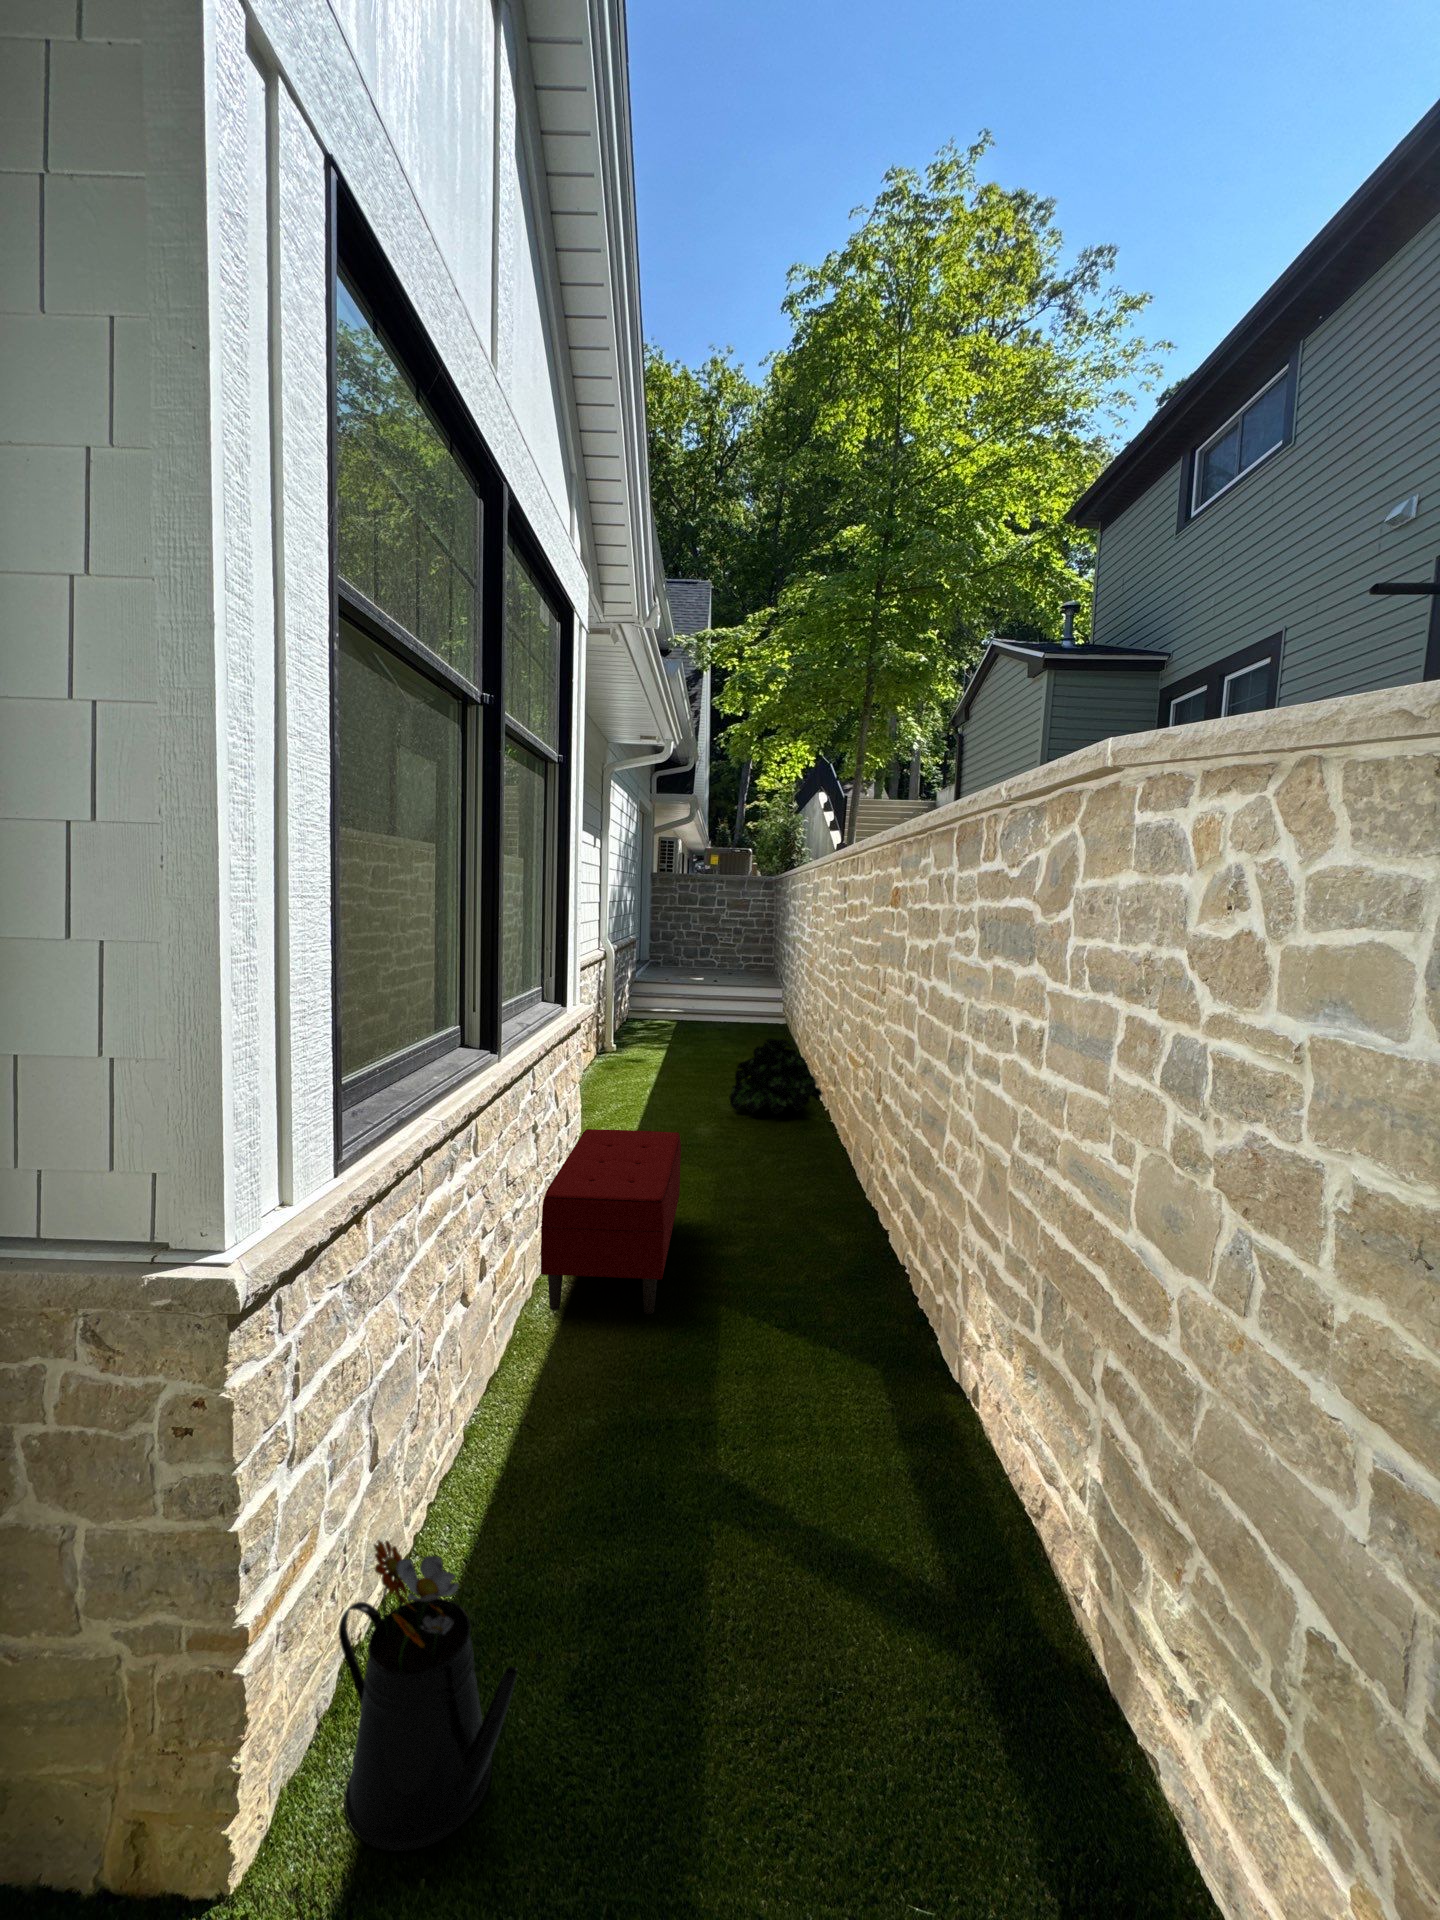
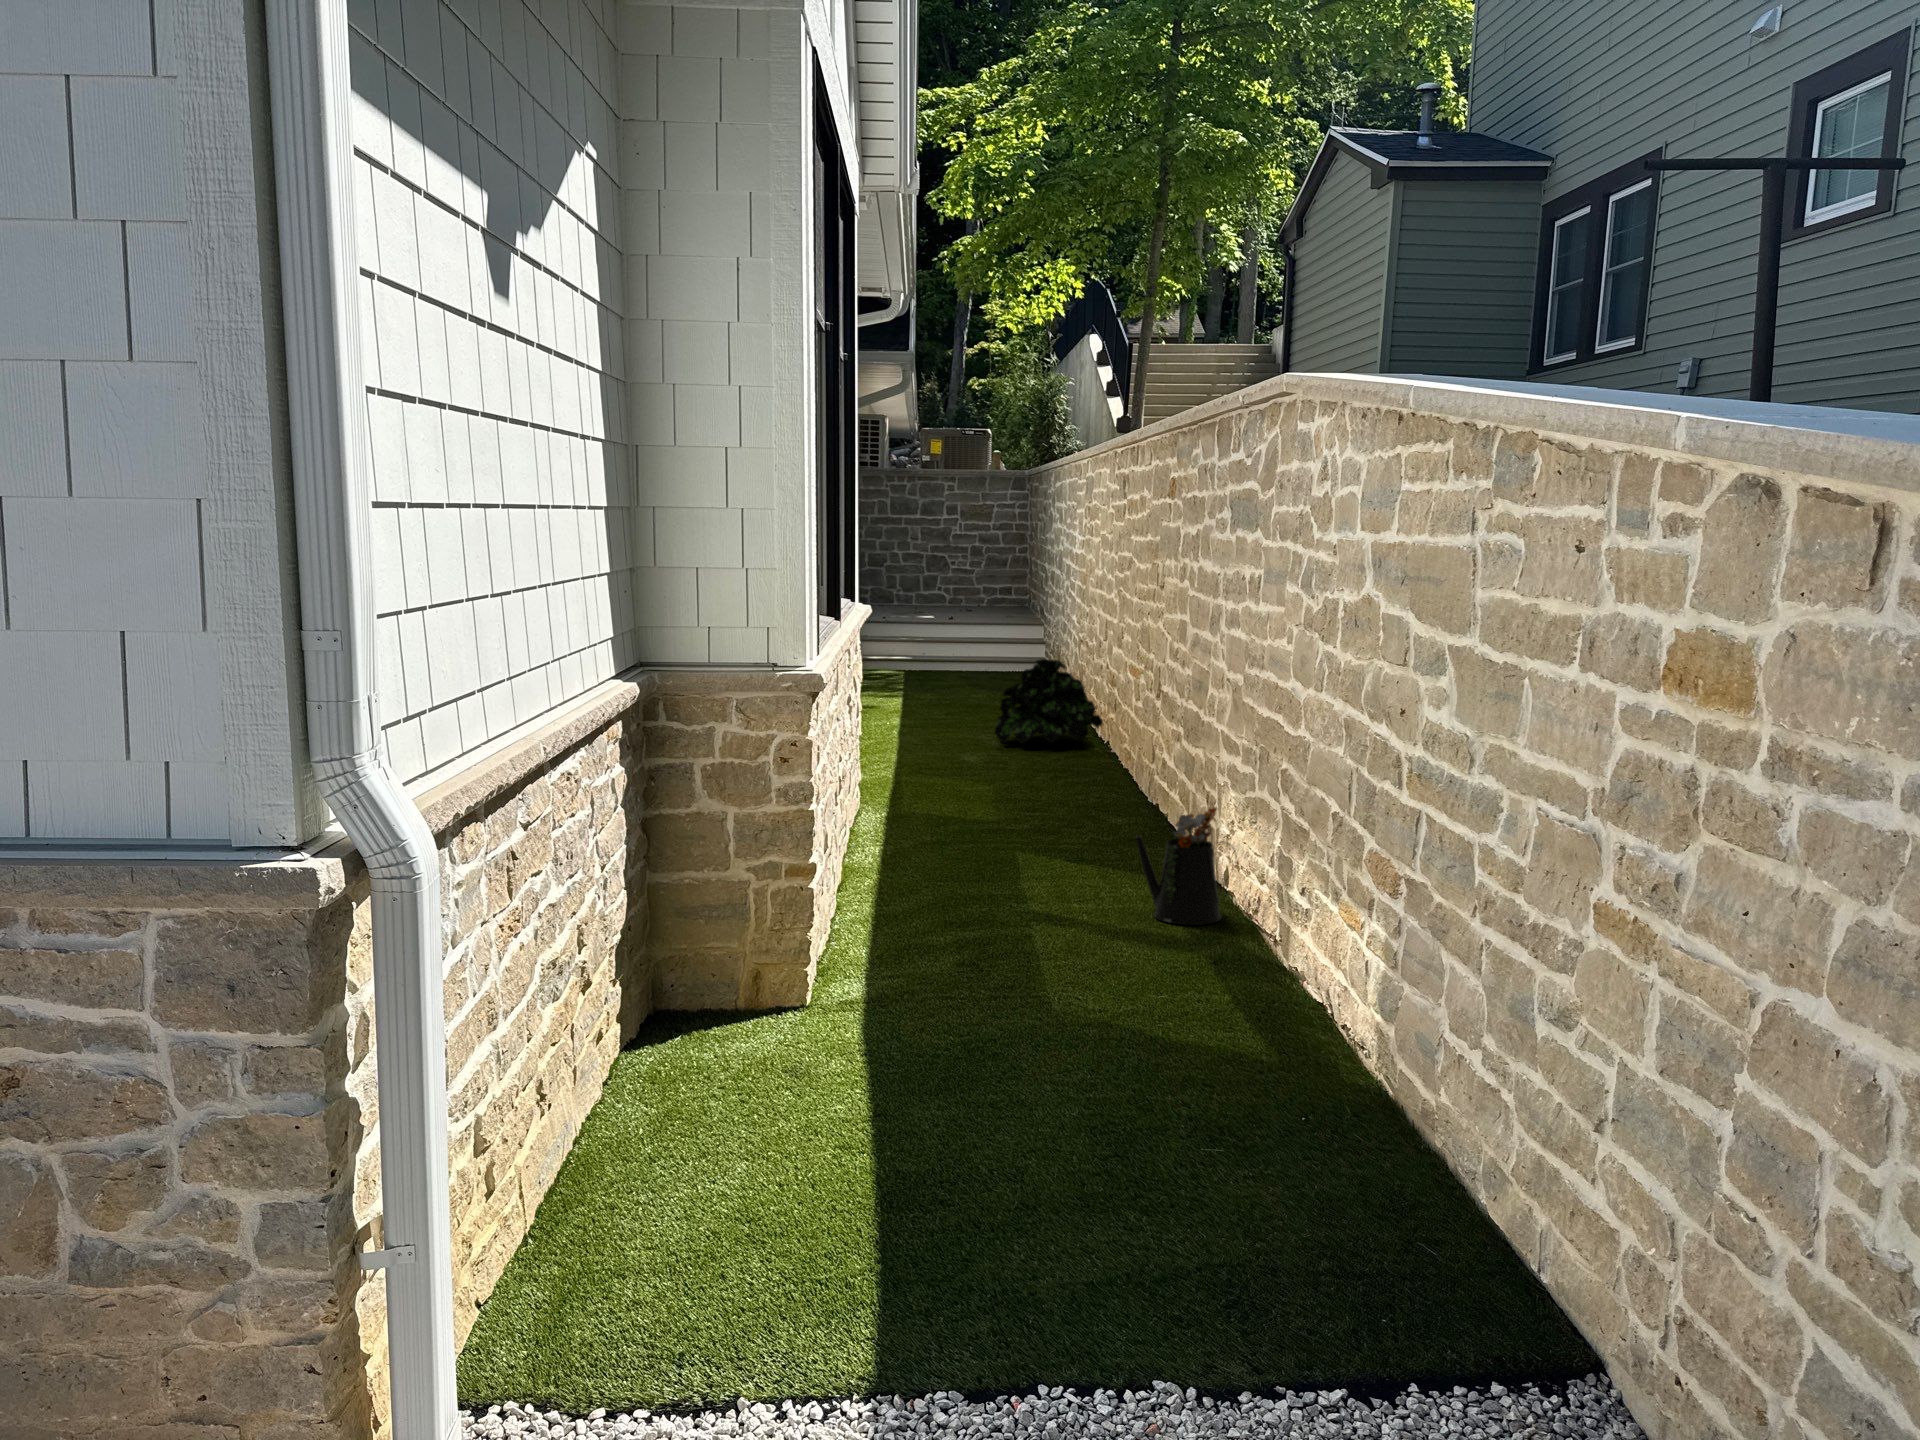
bench: present [541,1129,681,1314] -> none [859,724,968,859]
watering can: present [339,1540,517,1851] -> present [1136,807,1236,925]

